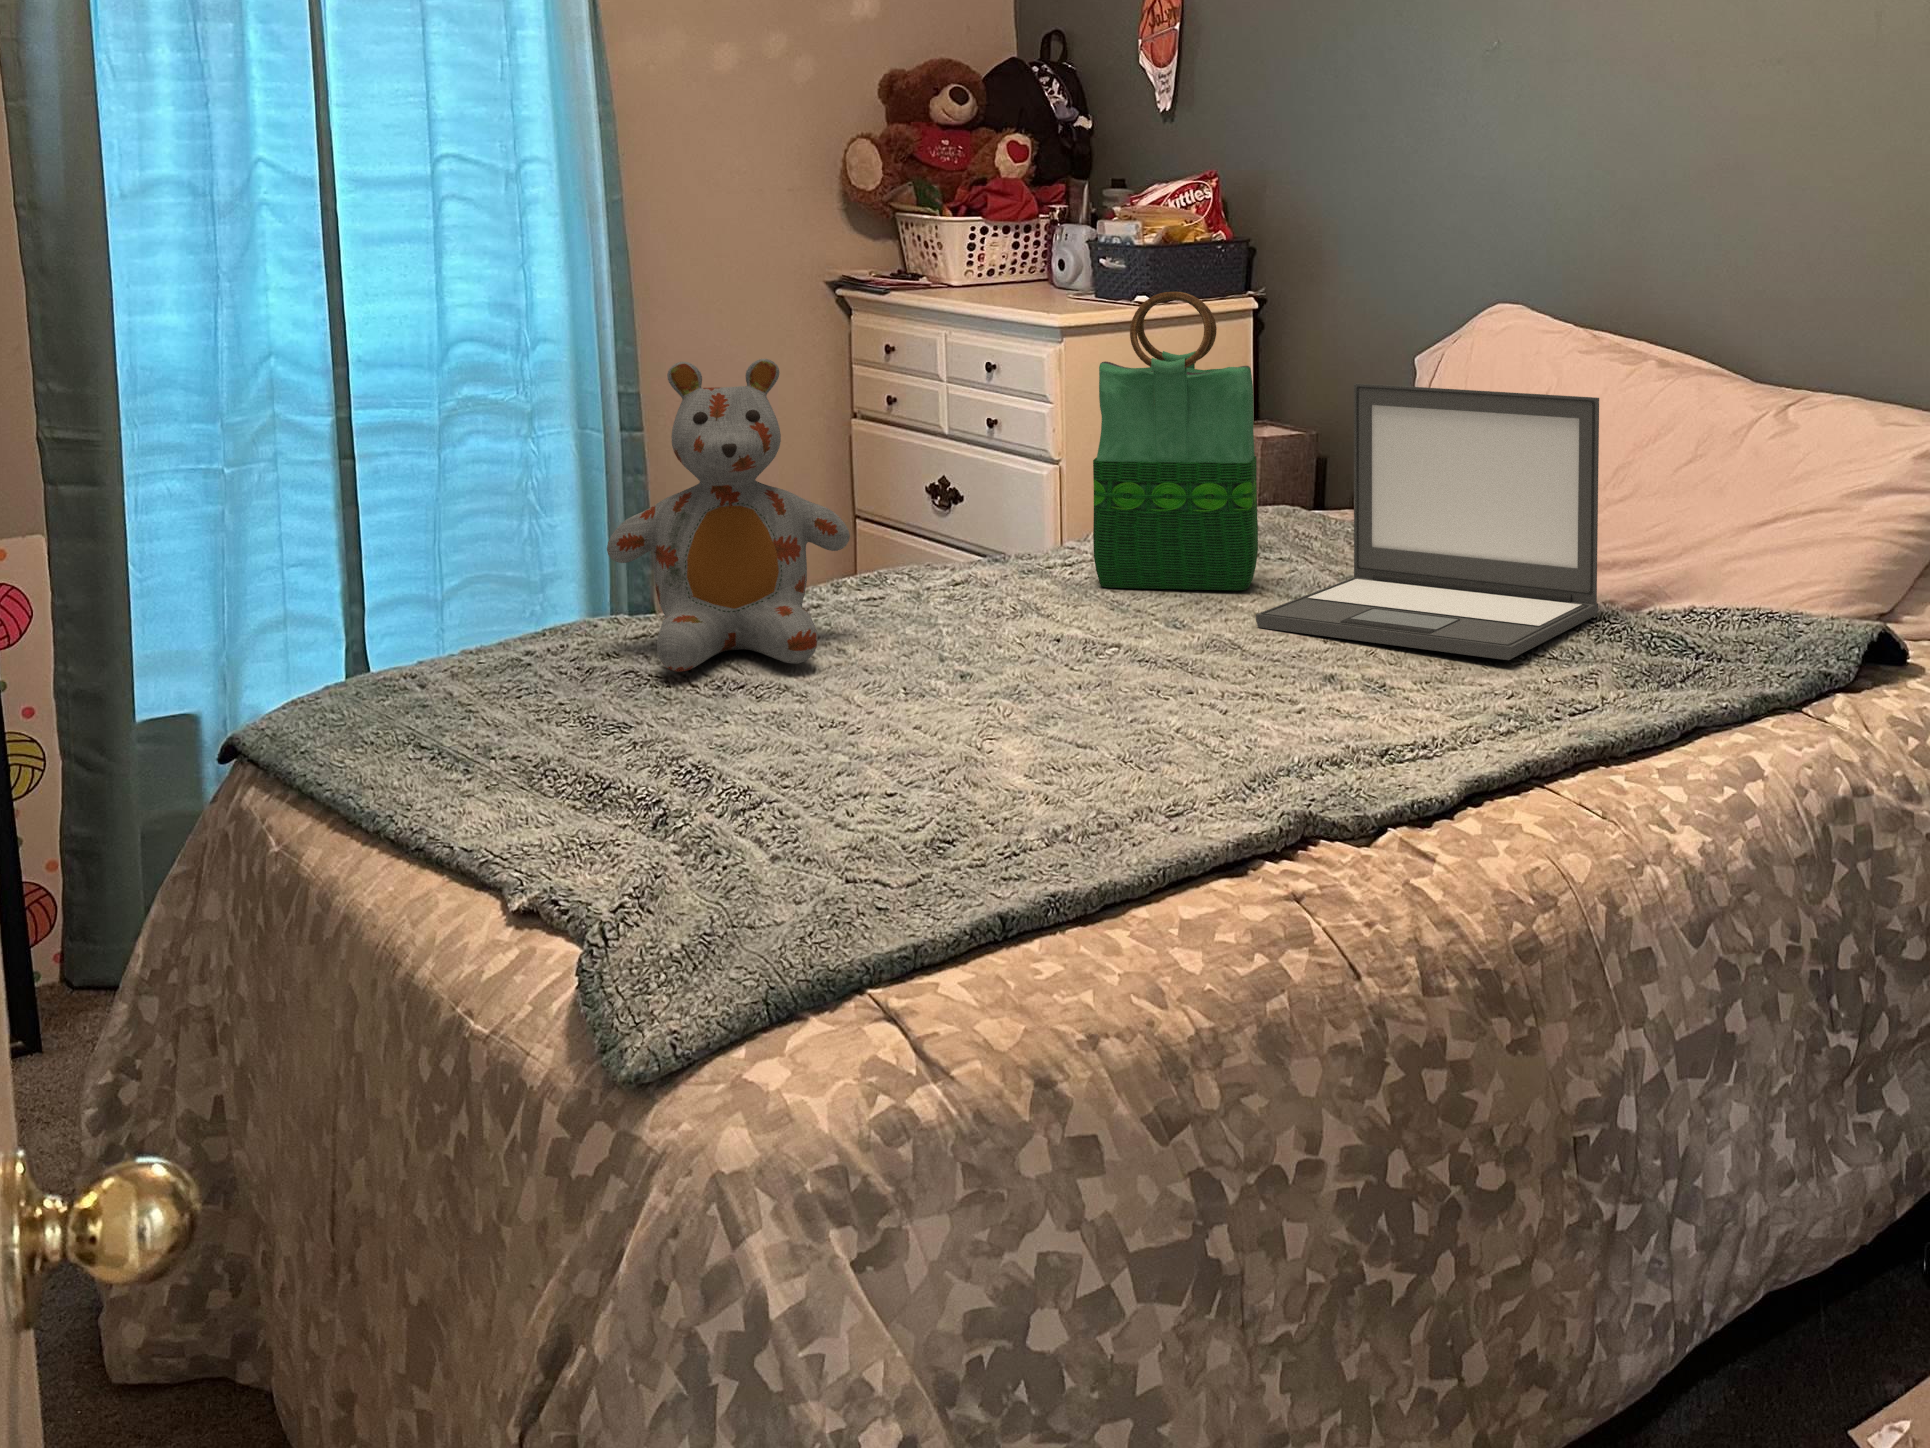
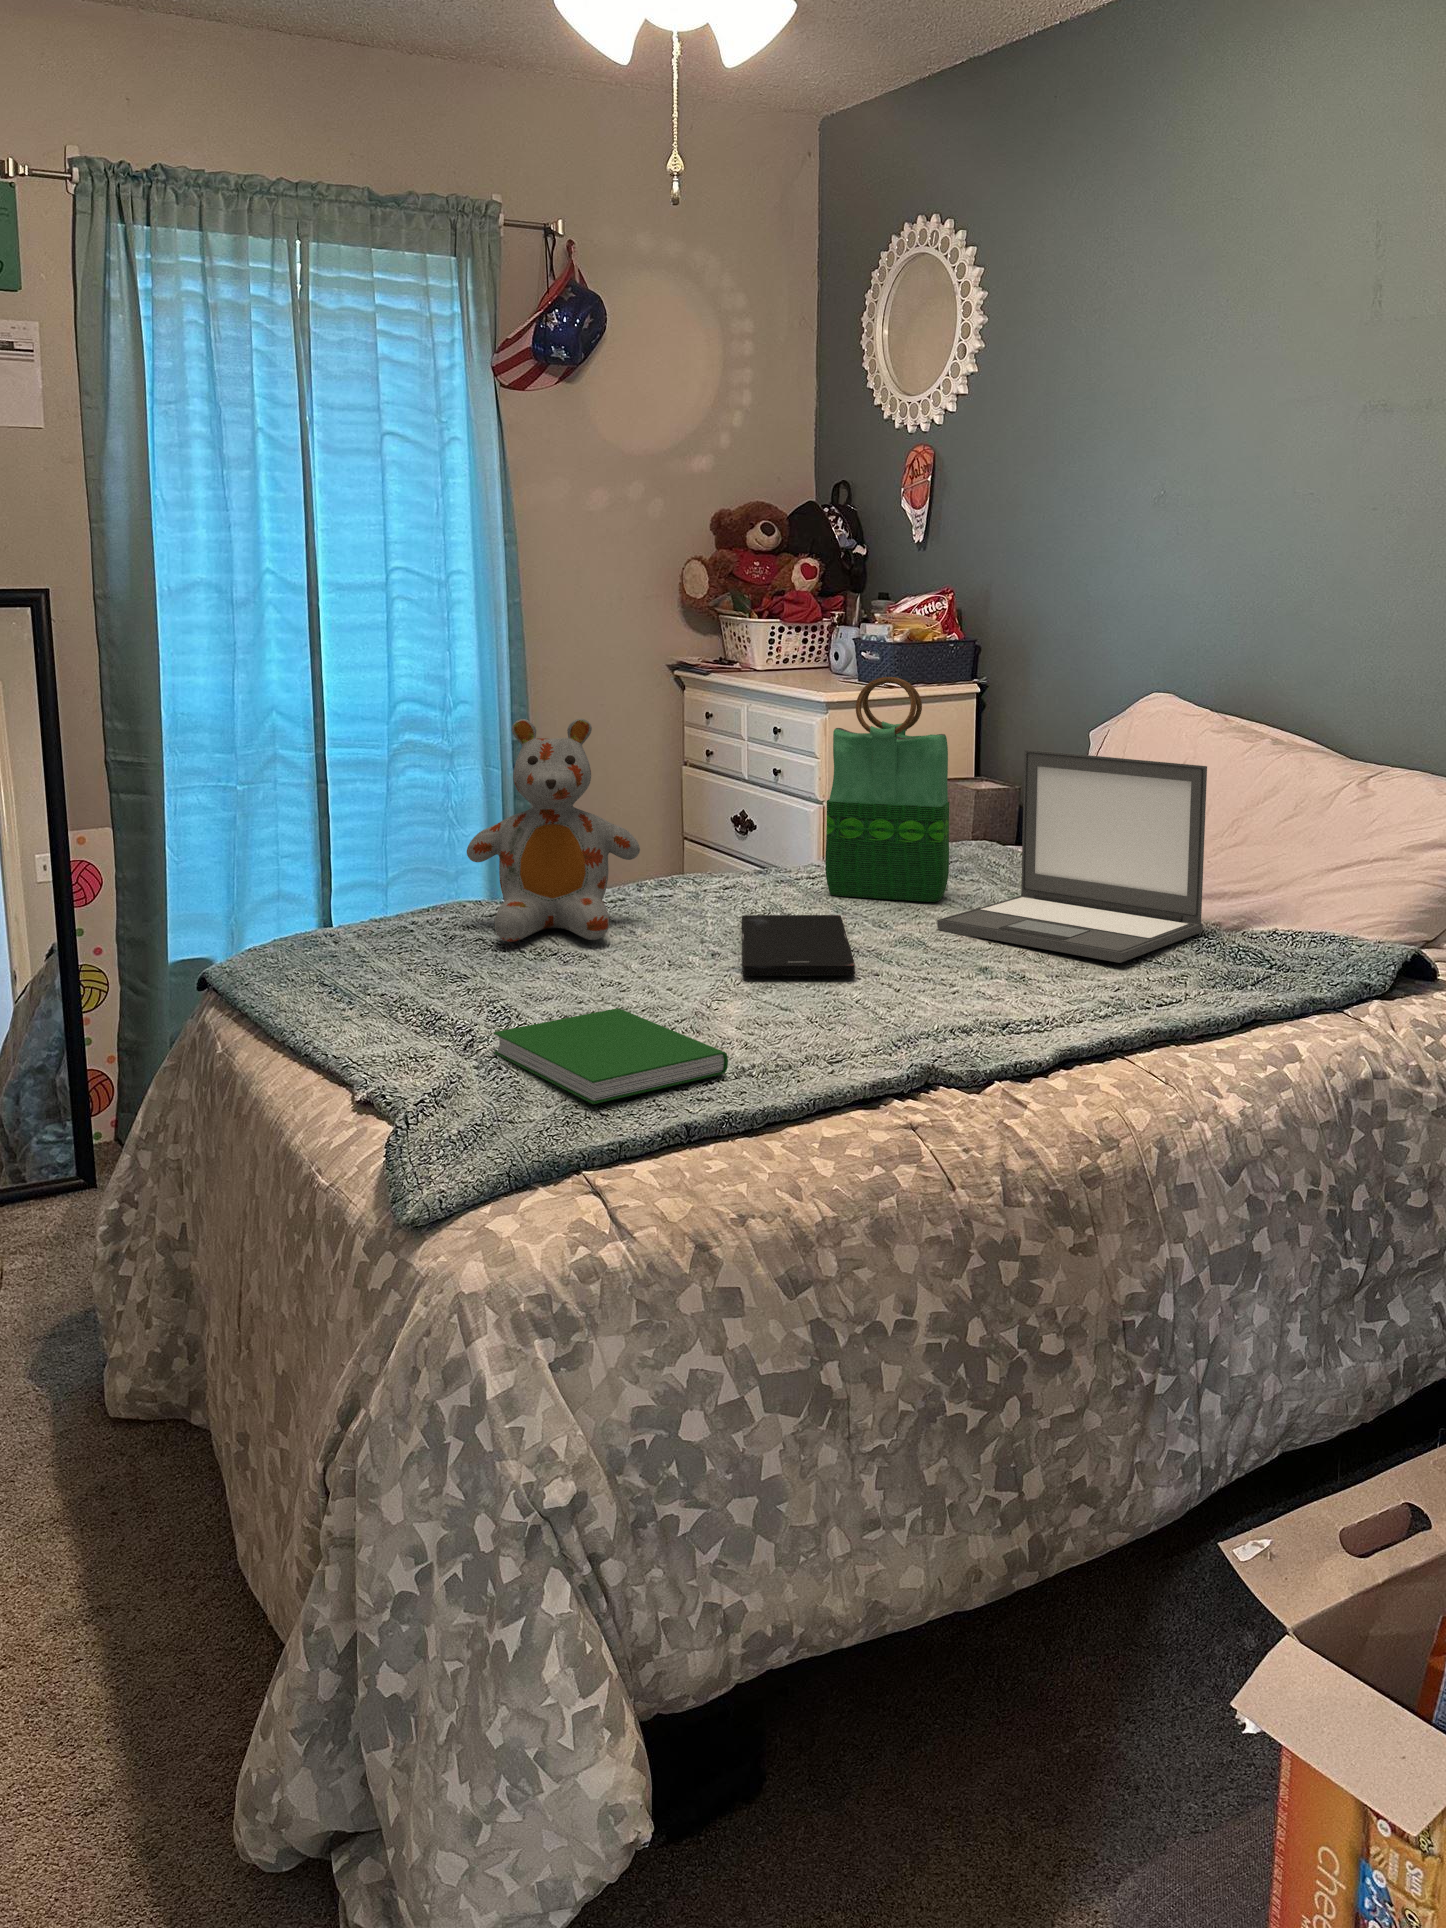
smartphone: none [992,614,1167,702] -> present [742,915,855,976]
hardcover book: none [697,757,1034,893] -> present [494,1008,728,1104]

